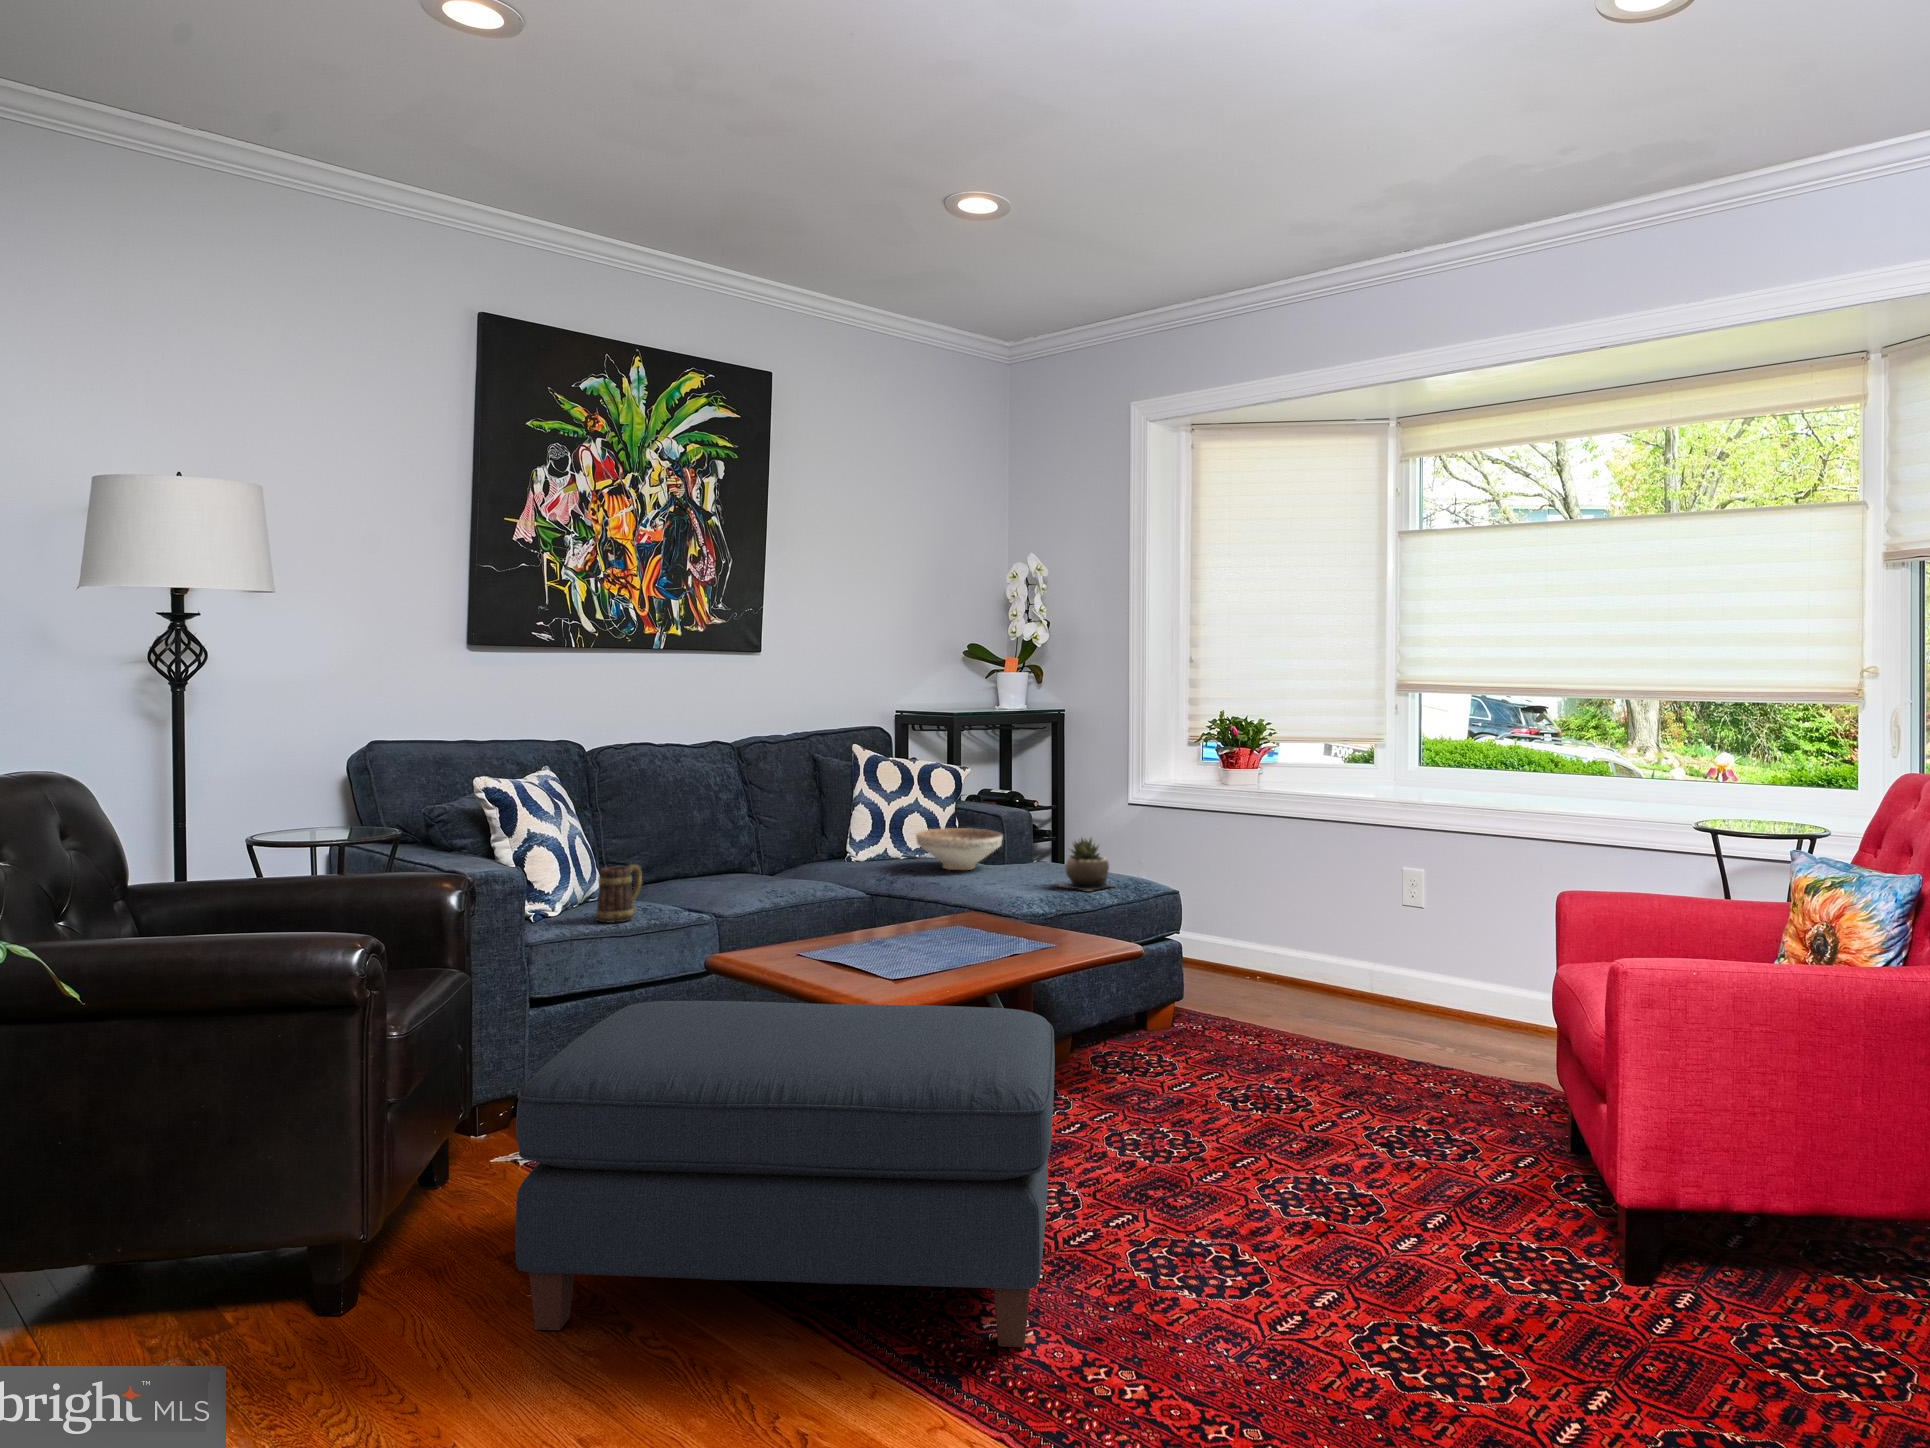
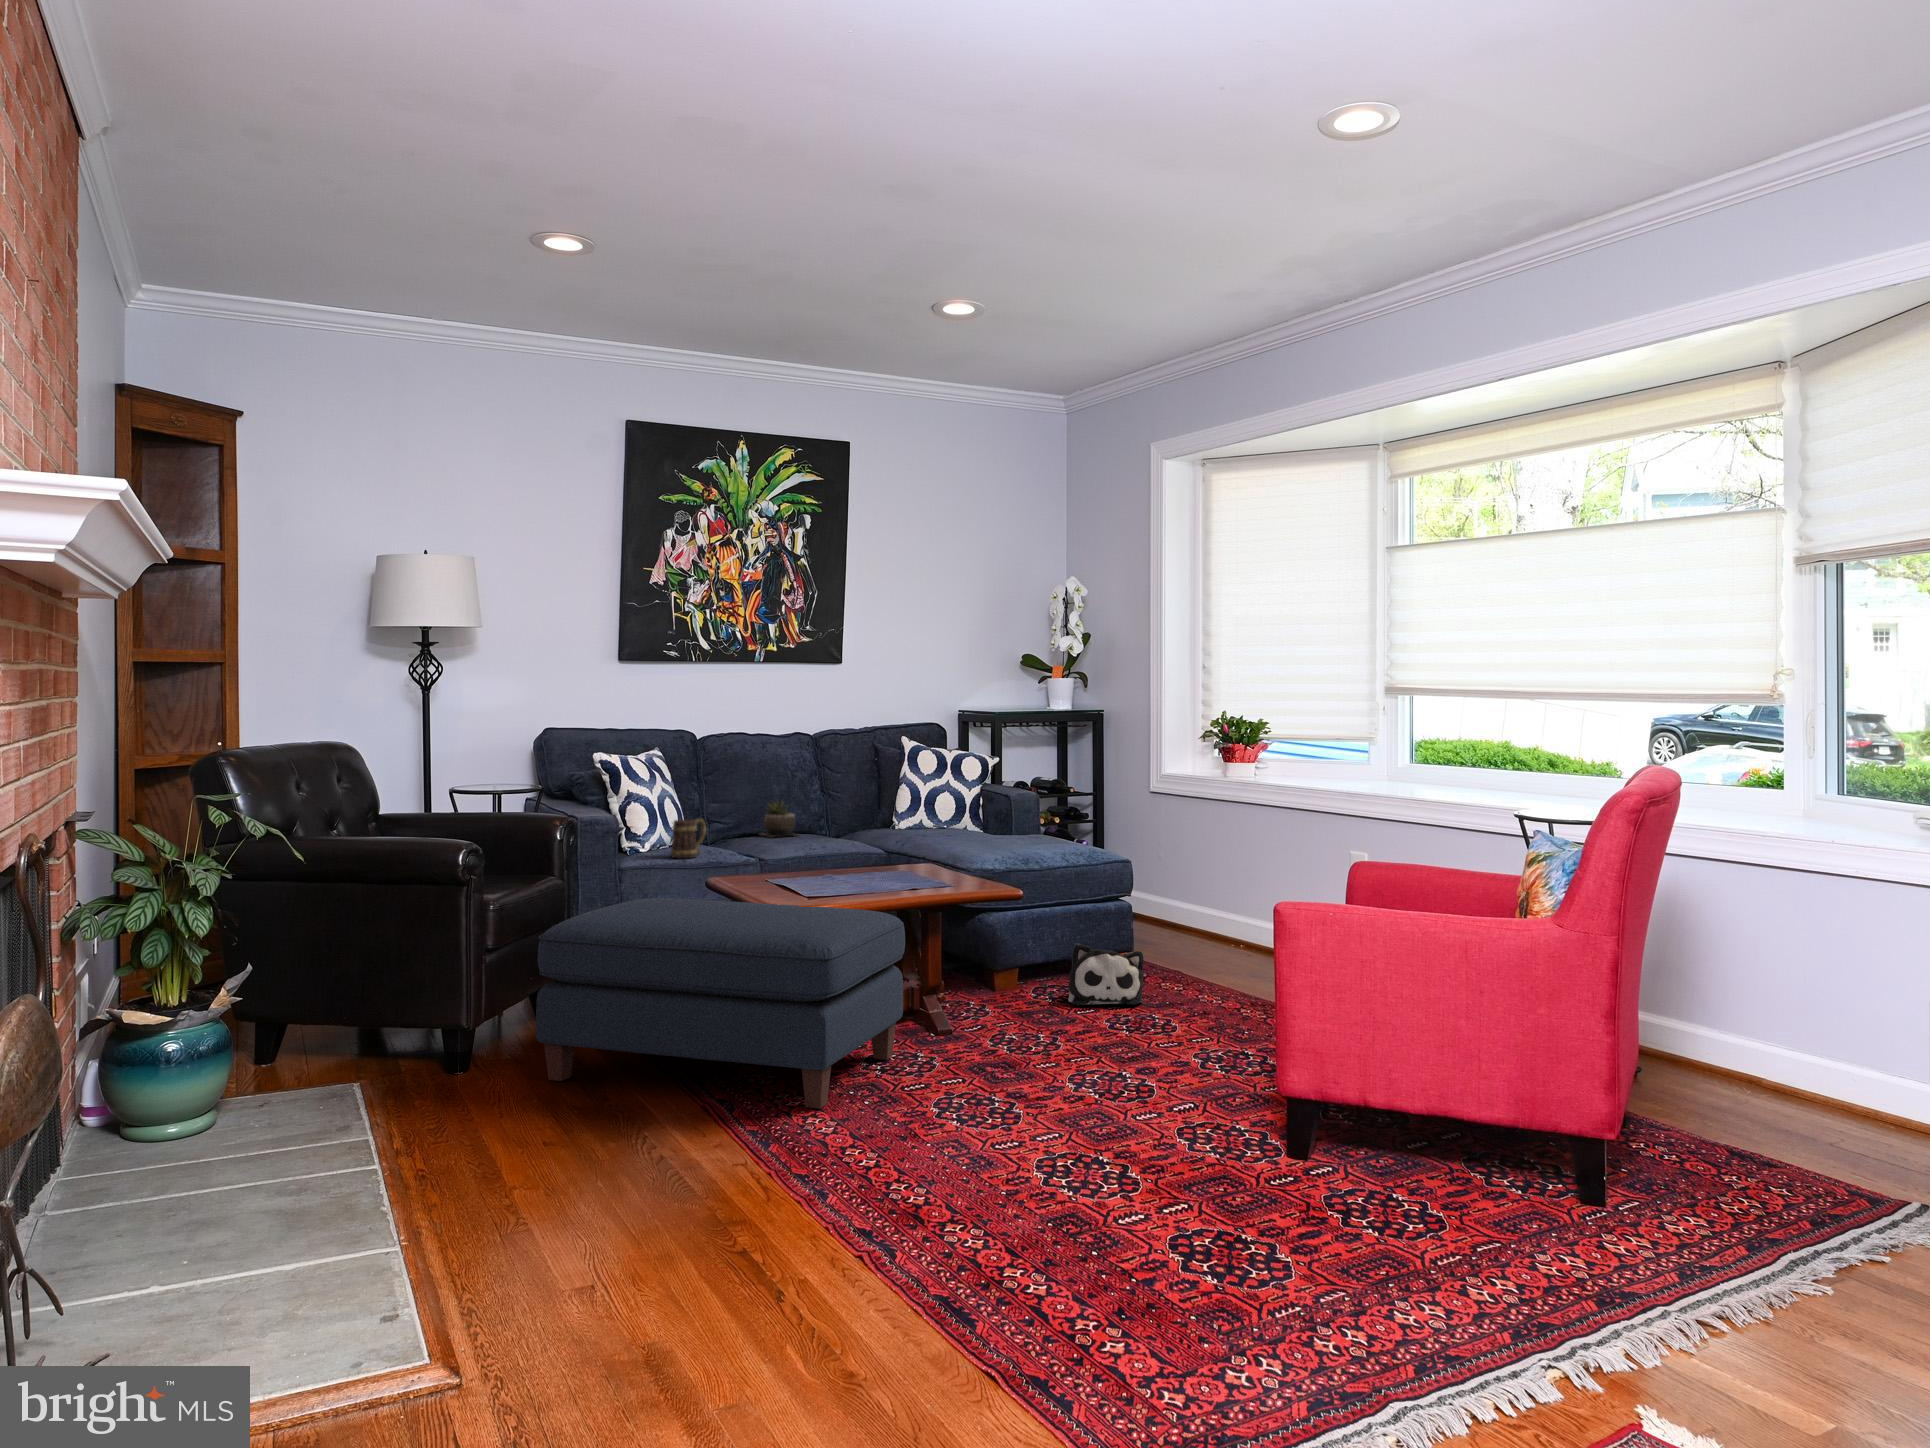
decorative bowl: present [916,828,1002,870] -> none [939,804,1007,837]
succulent plant: present [1059,838,1113,891] -> present [763,801,796,837]
plush toy: none [1158,1016,1263,1100] -> present [1068,944,1144,1005]

